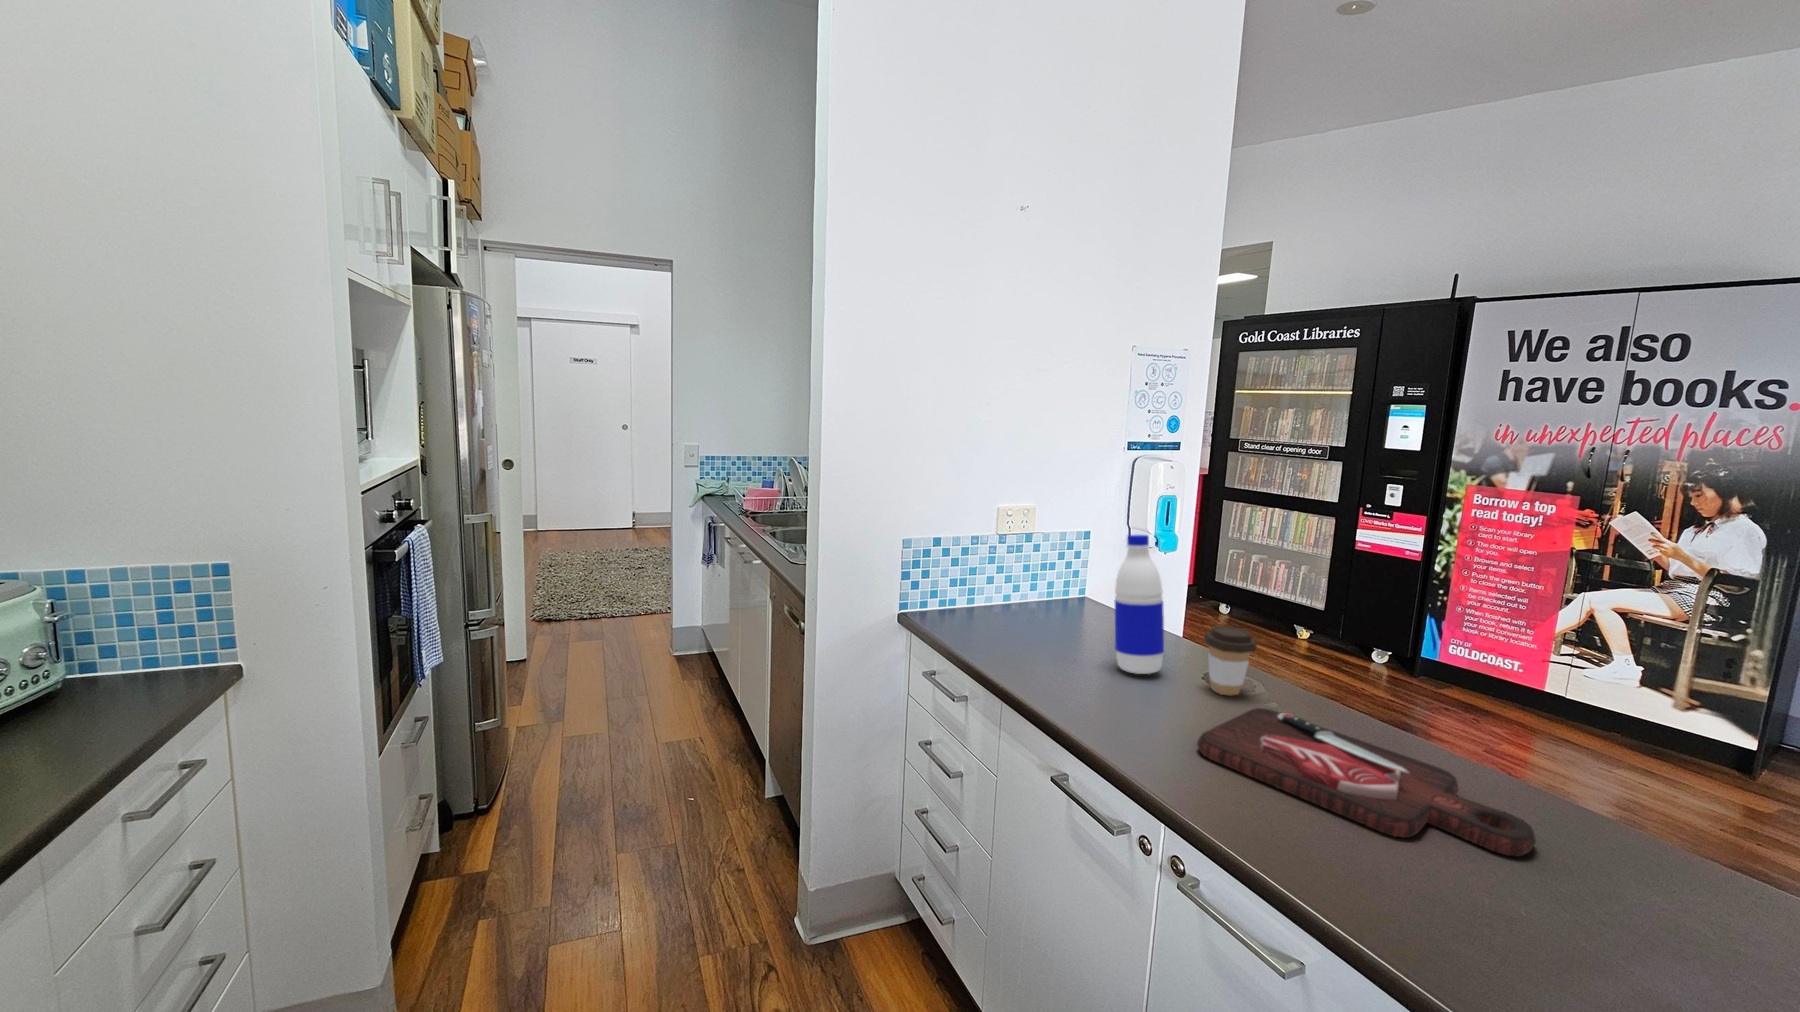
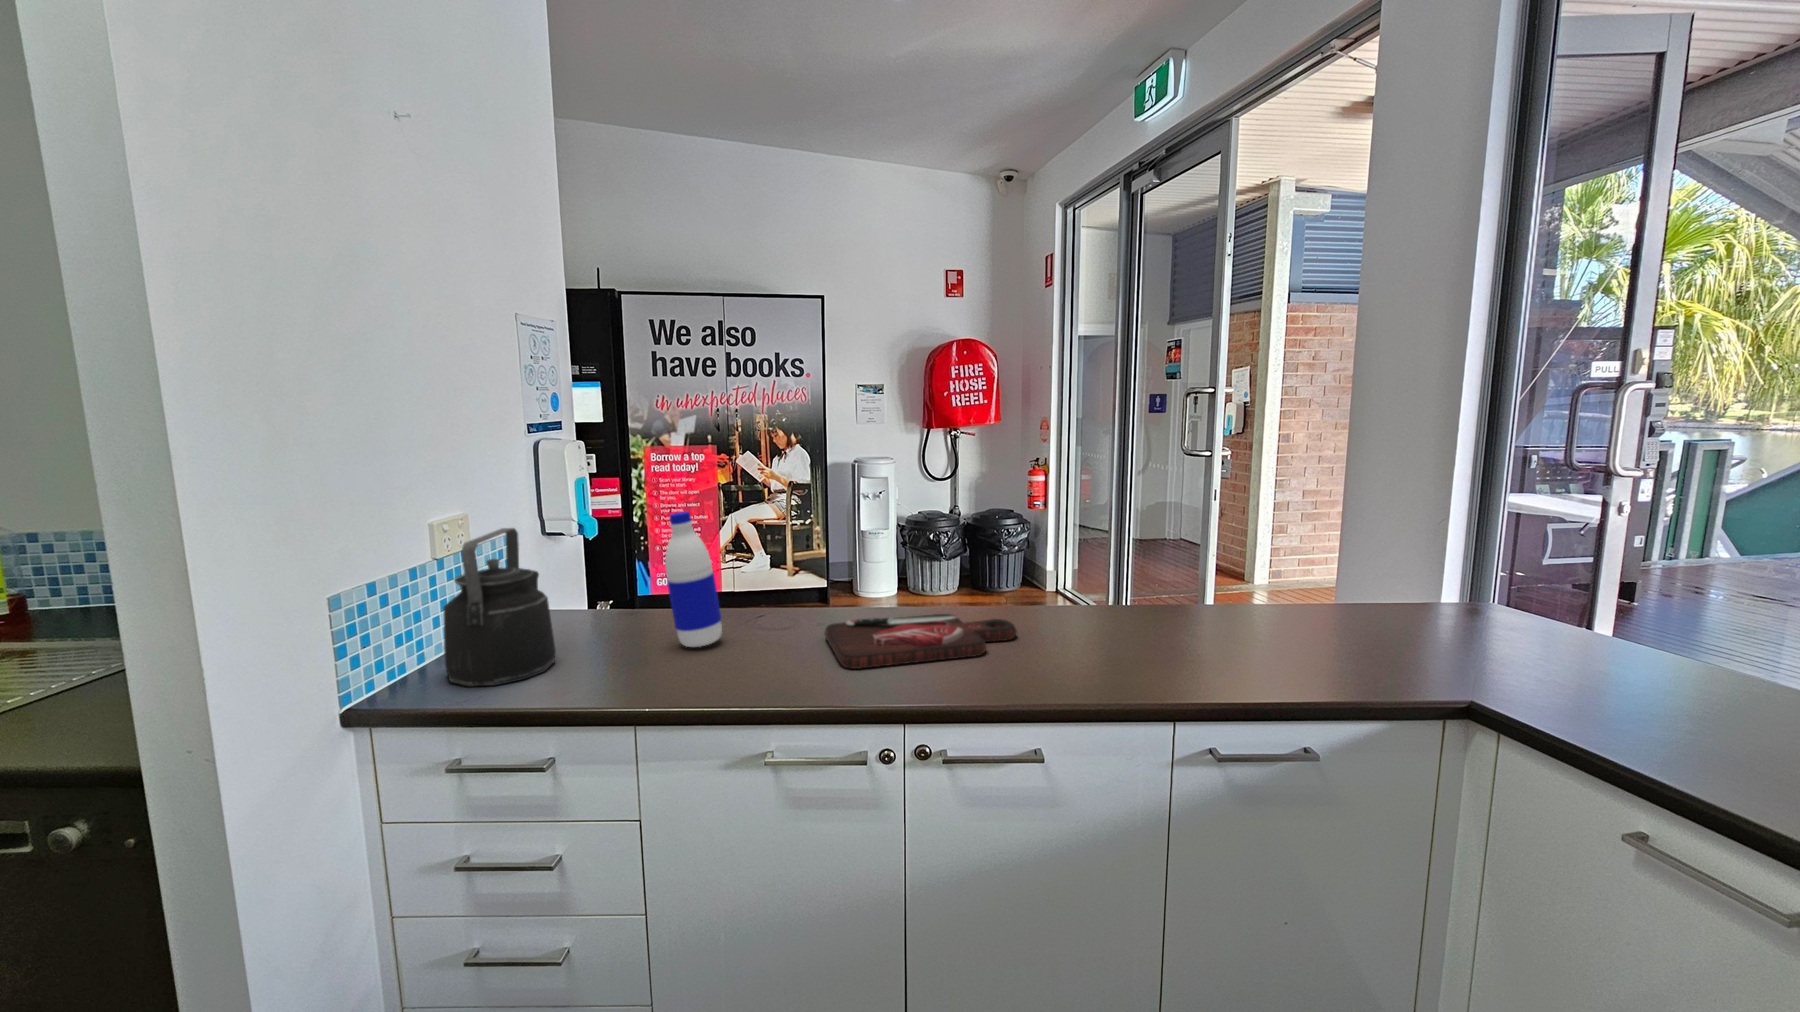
kettle: none [956,518,1060,639] -> present [443,528,556,686]
coffee cup: present [1204,626,1257,696] -> none [750,574,791,633]

